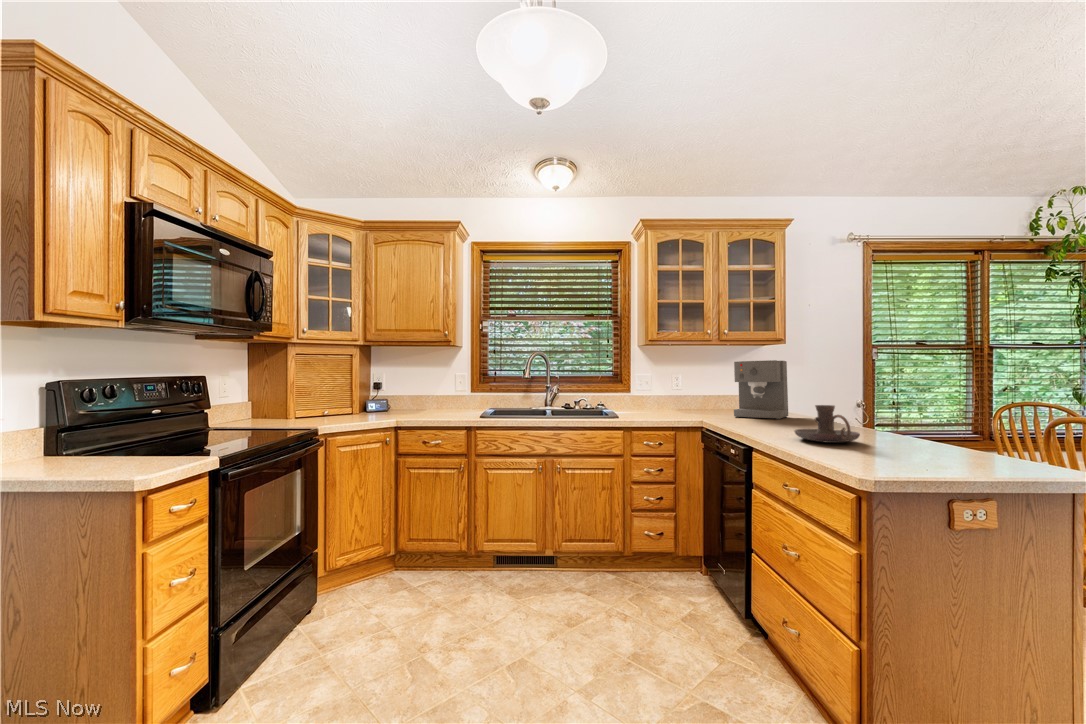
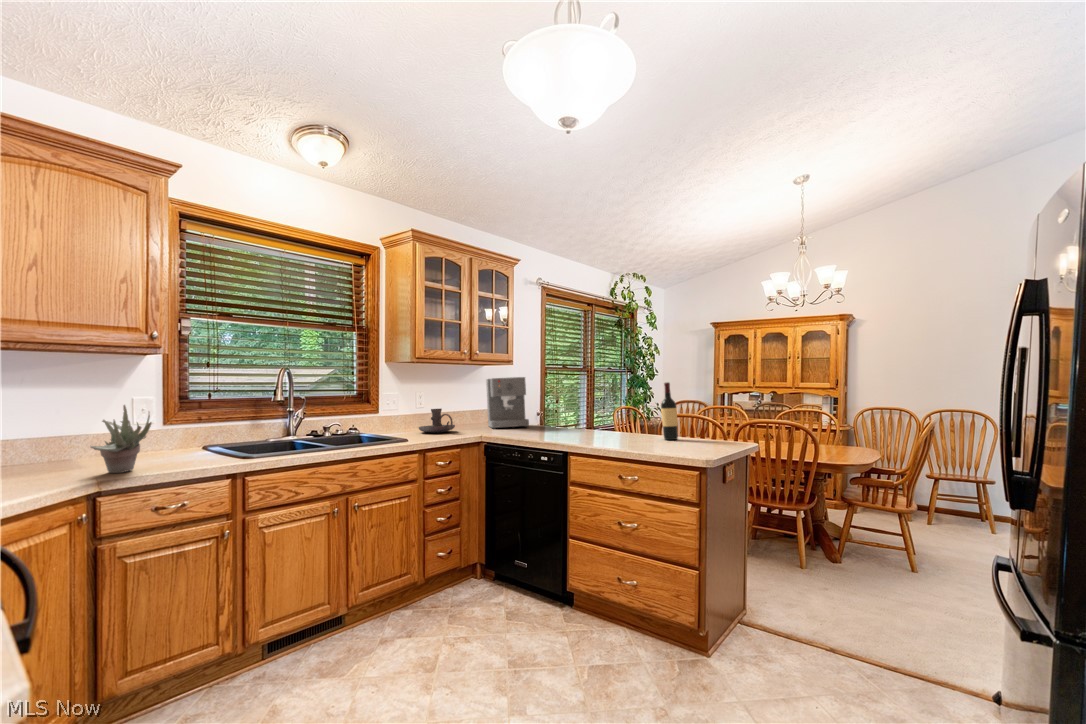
wine bottle: none [902,372,936,468] -> present [661,383,678,440]
succulent plant: none [391,377,430,418] -> present [90,405,151,473]
candle holder: present [795,405,860,443] -> present [419,409,455,433]

